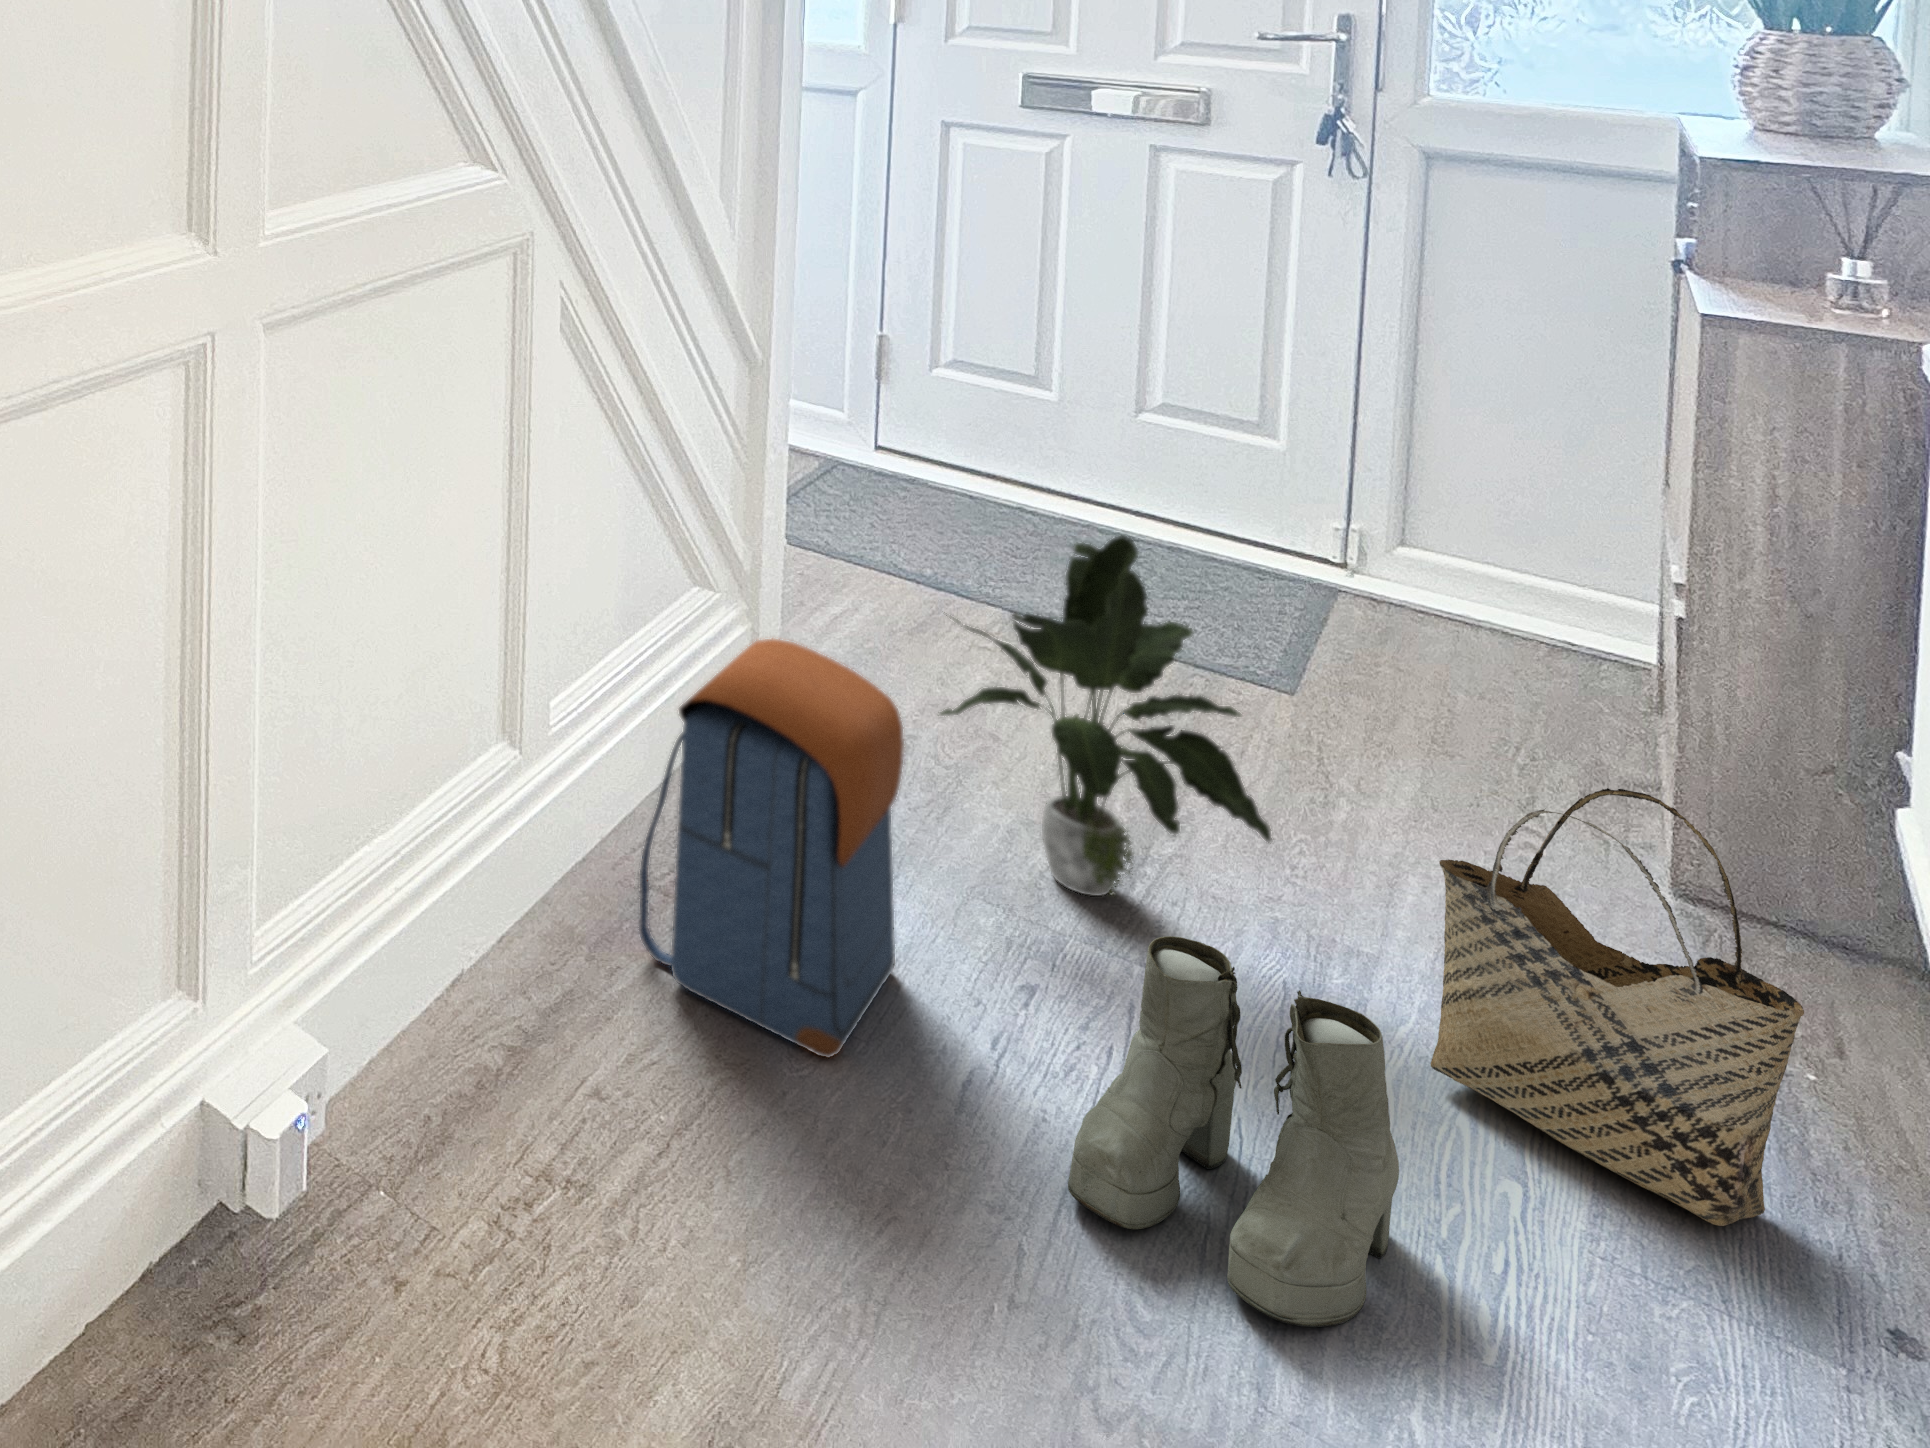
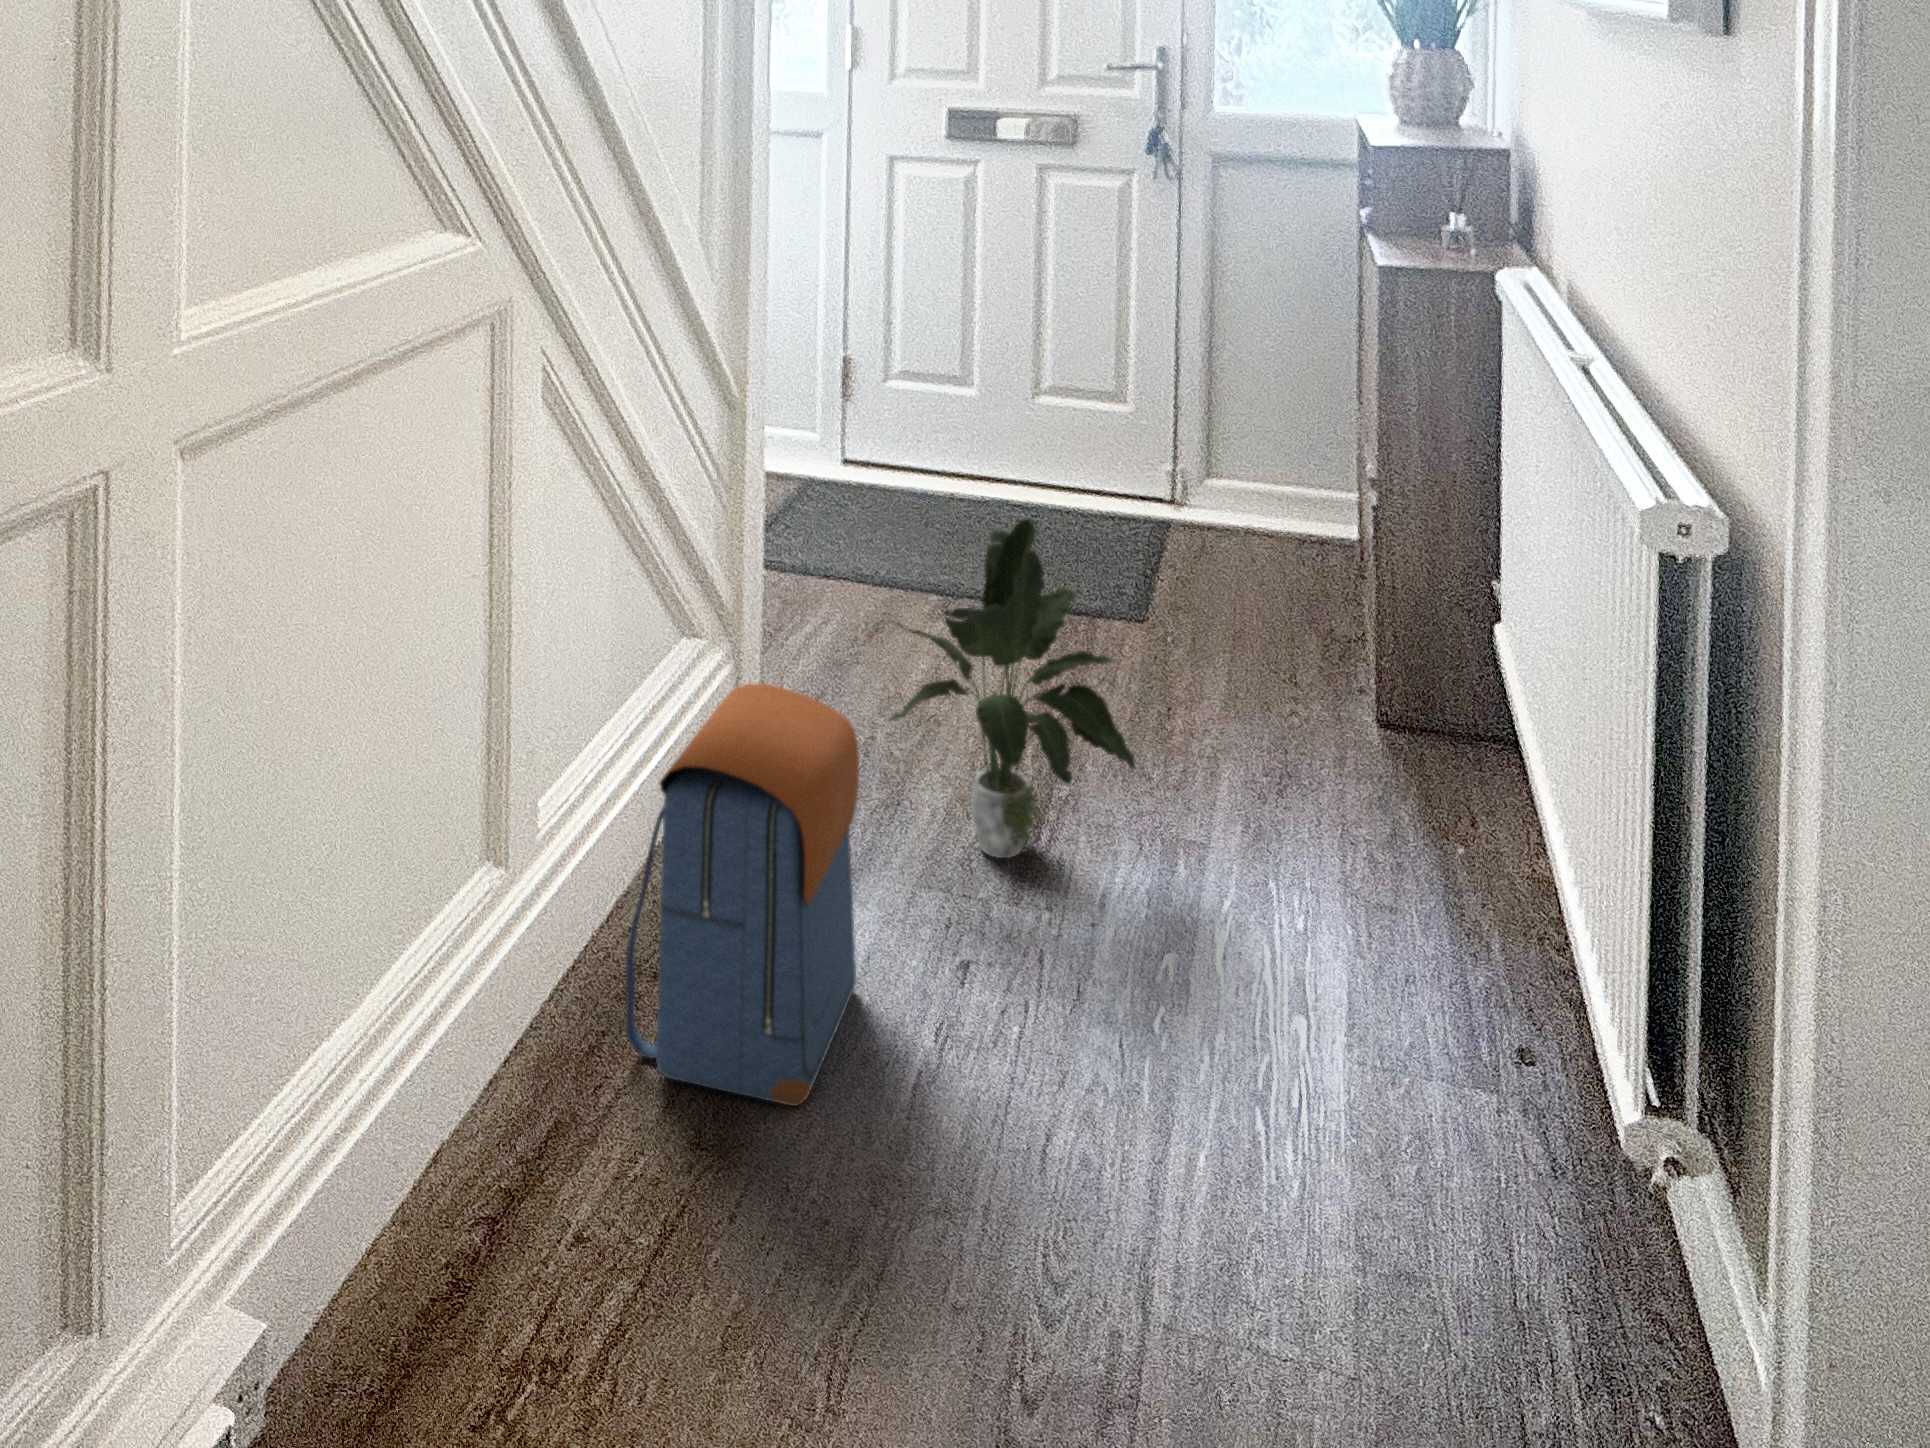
woven basket: present [1431,788,1804,1226] -> none [1245,660,1460,1002]
boots: present [1068,936,1399,1327] -> none [997,885,1228,1223]

